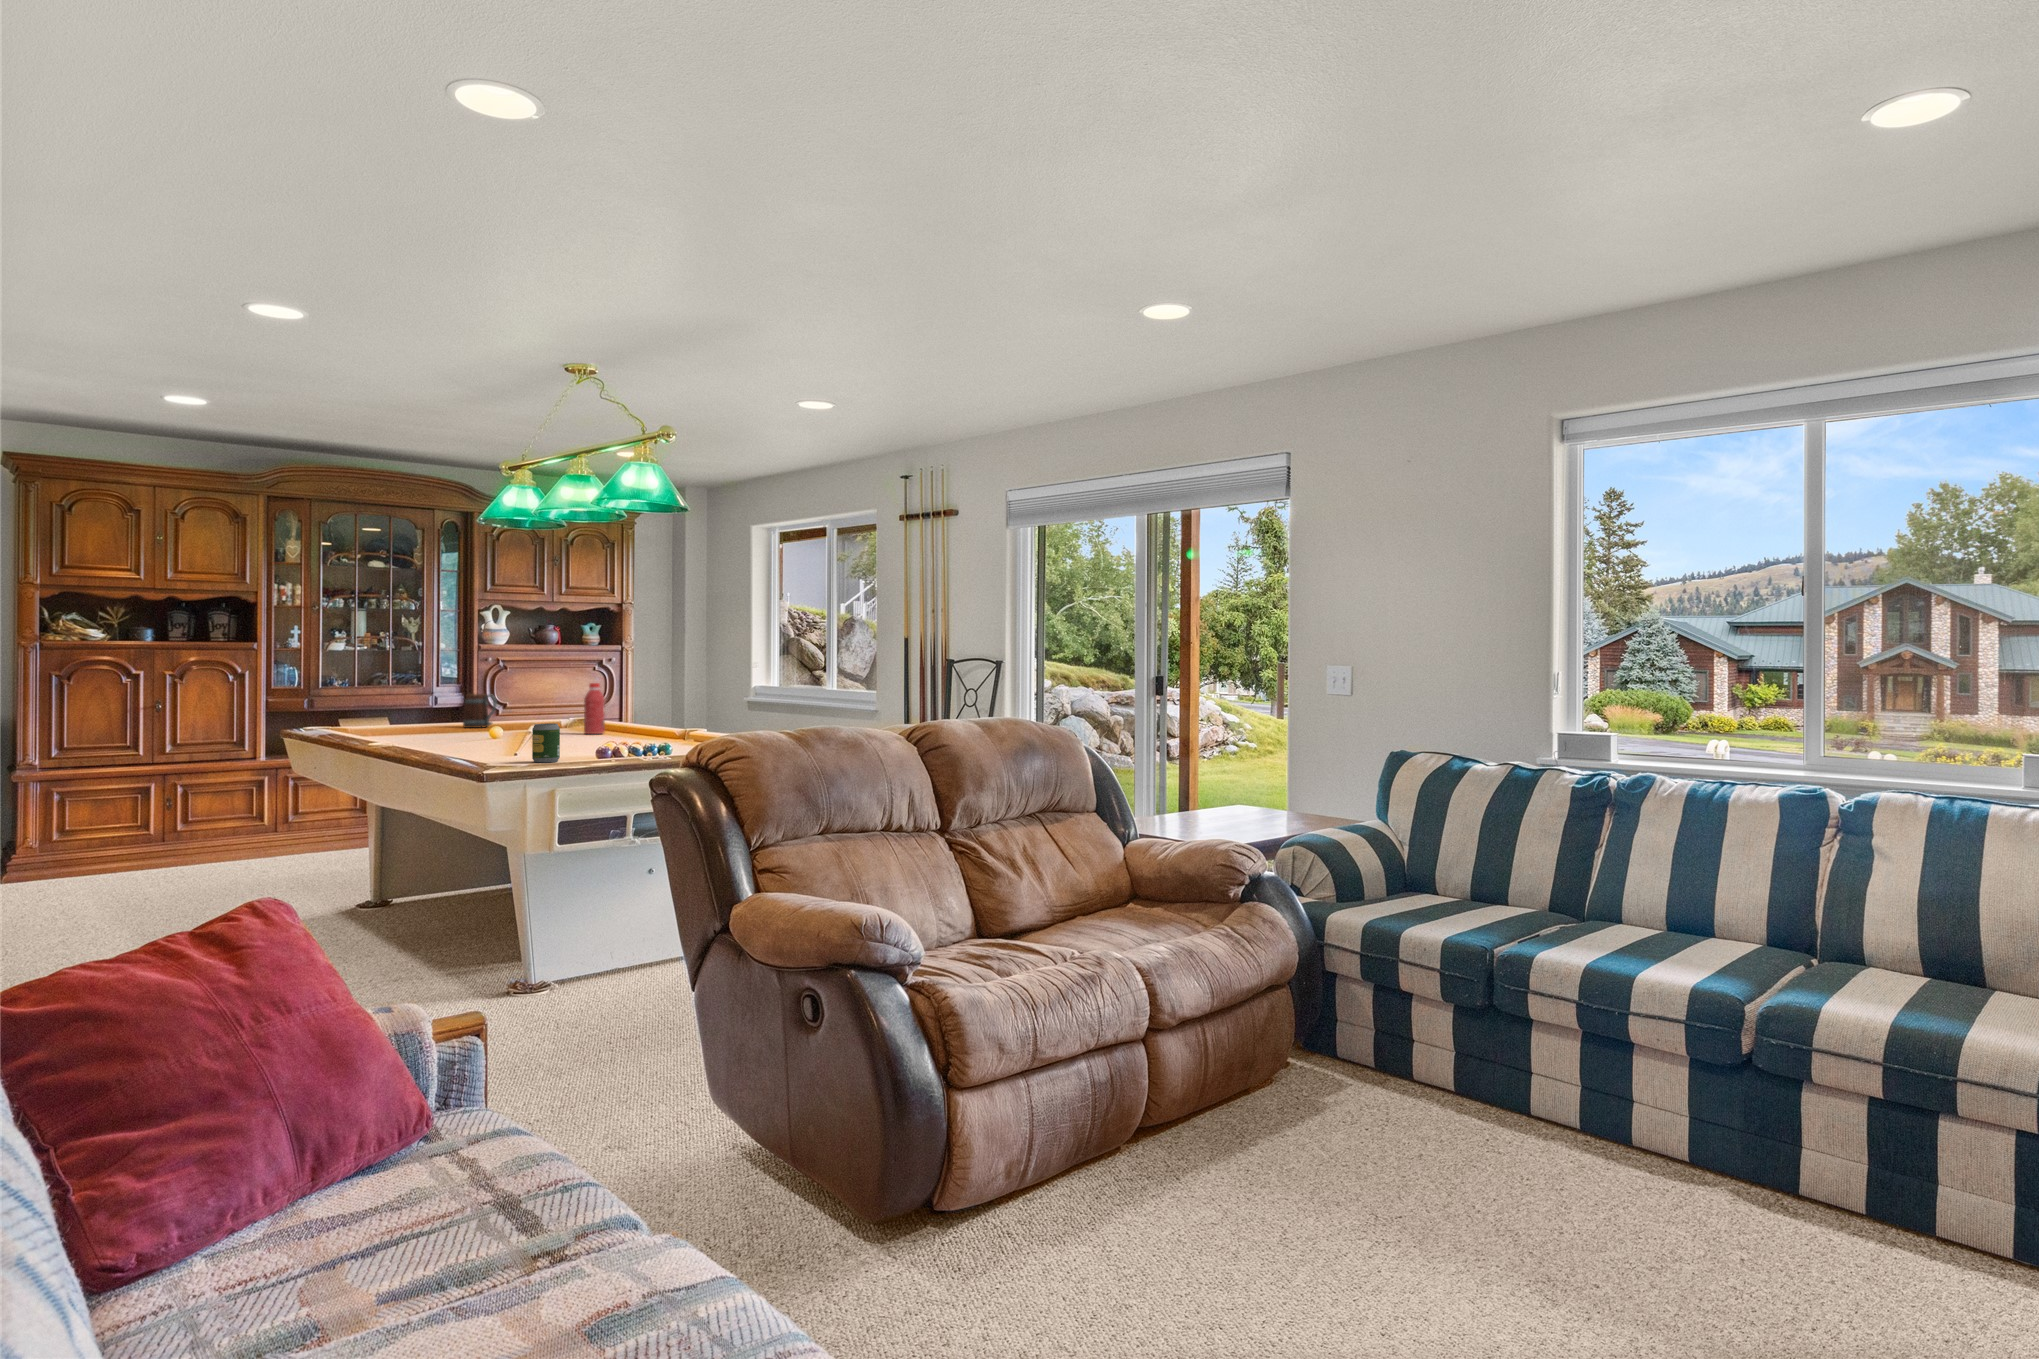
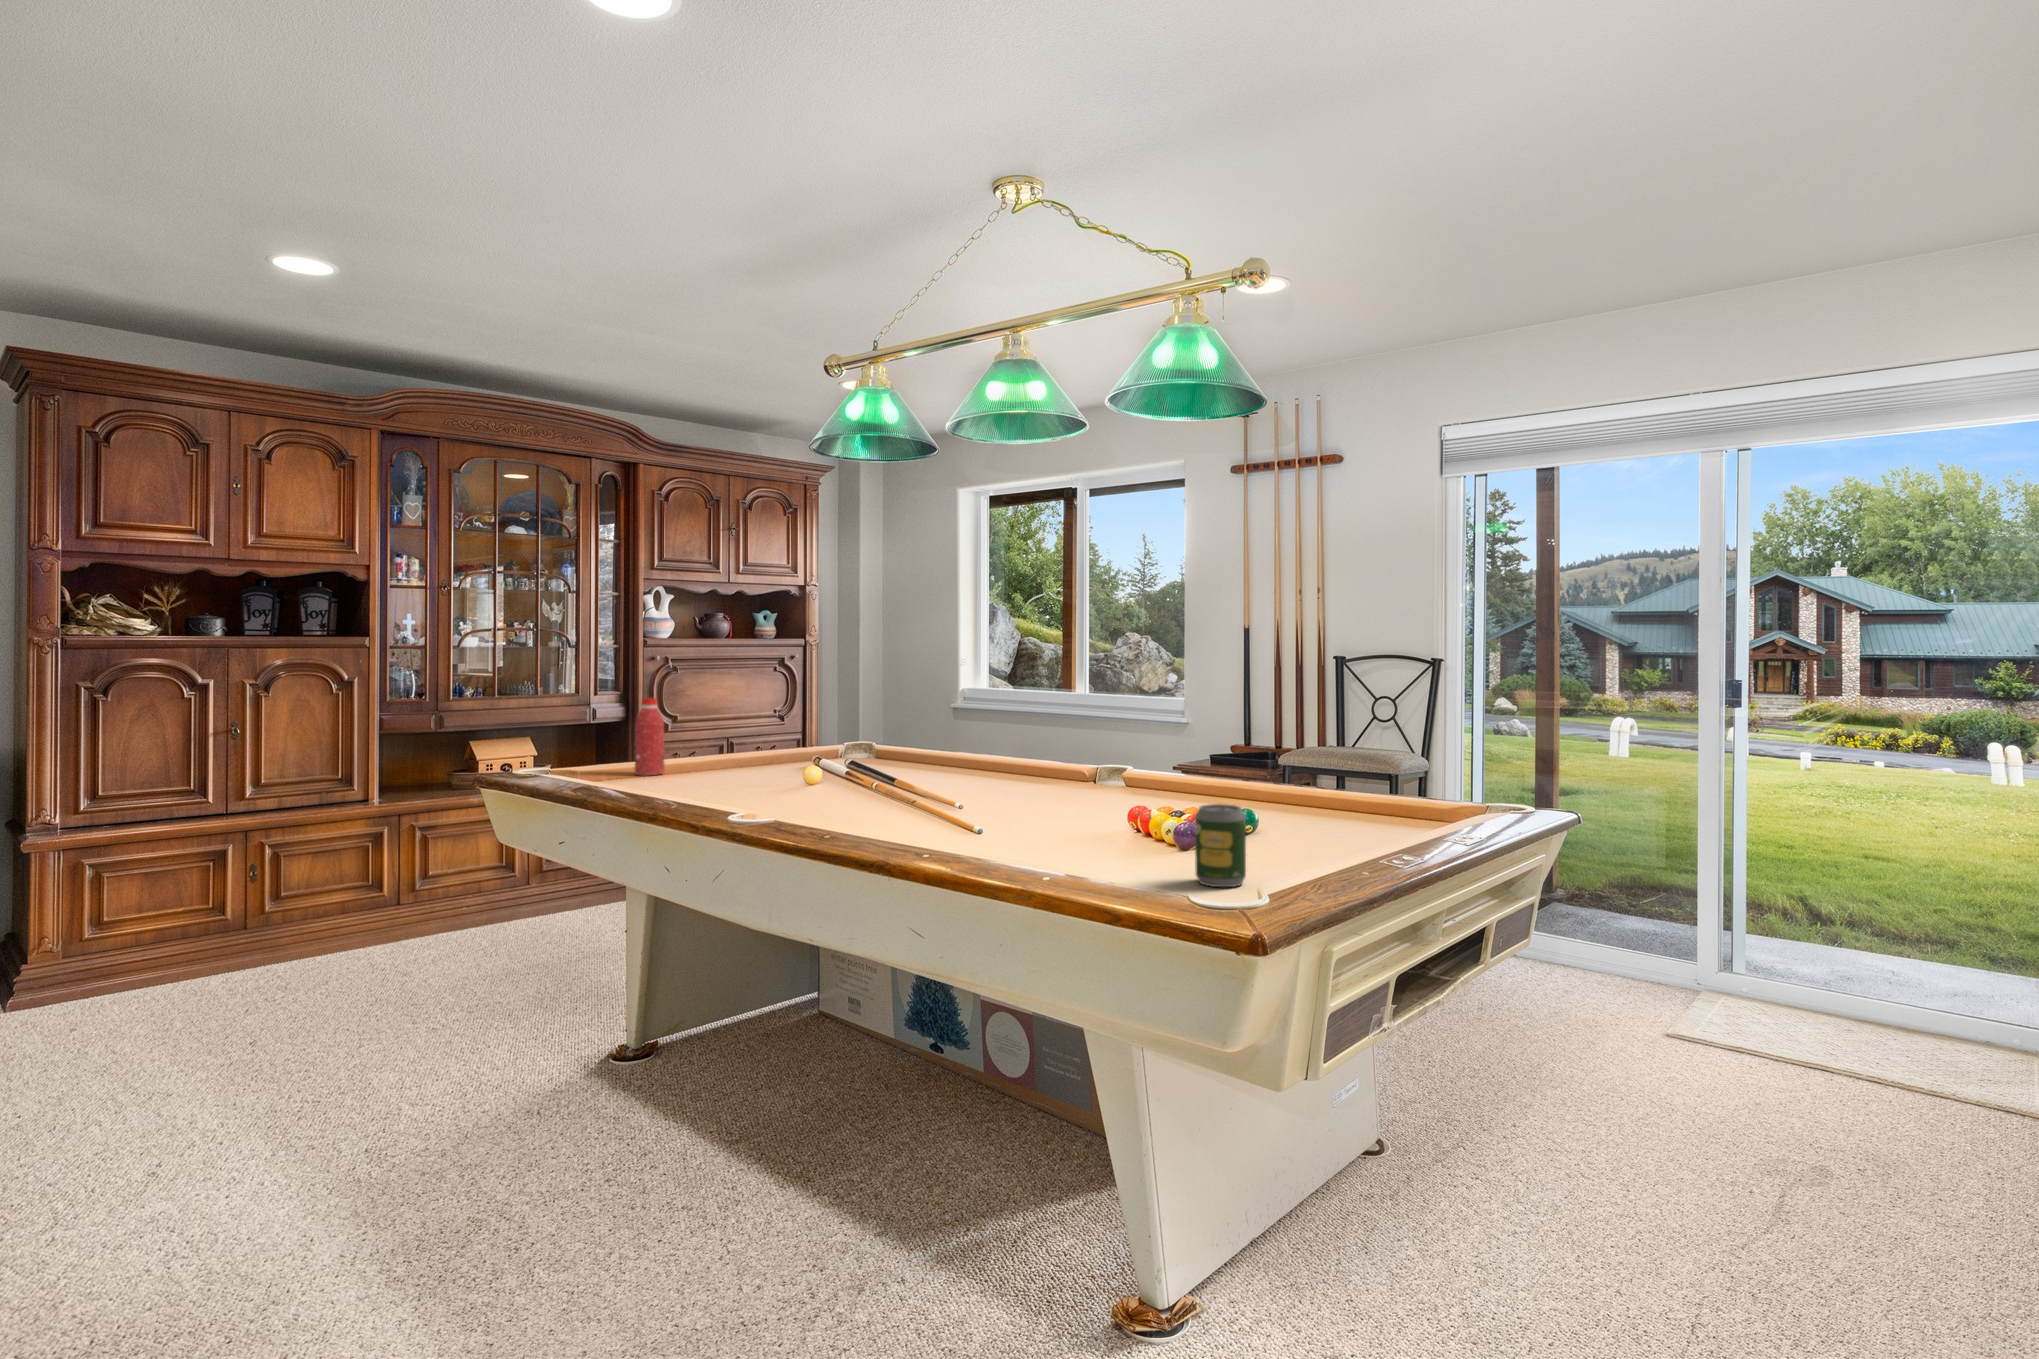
beverage bottle: present [584,683,605,734] -> present [634,698,664,775]
beer mug: present [463,694,497,728] -> none [733,715,784,768]

